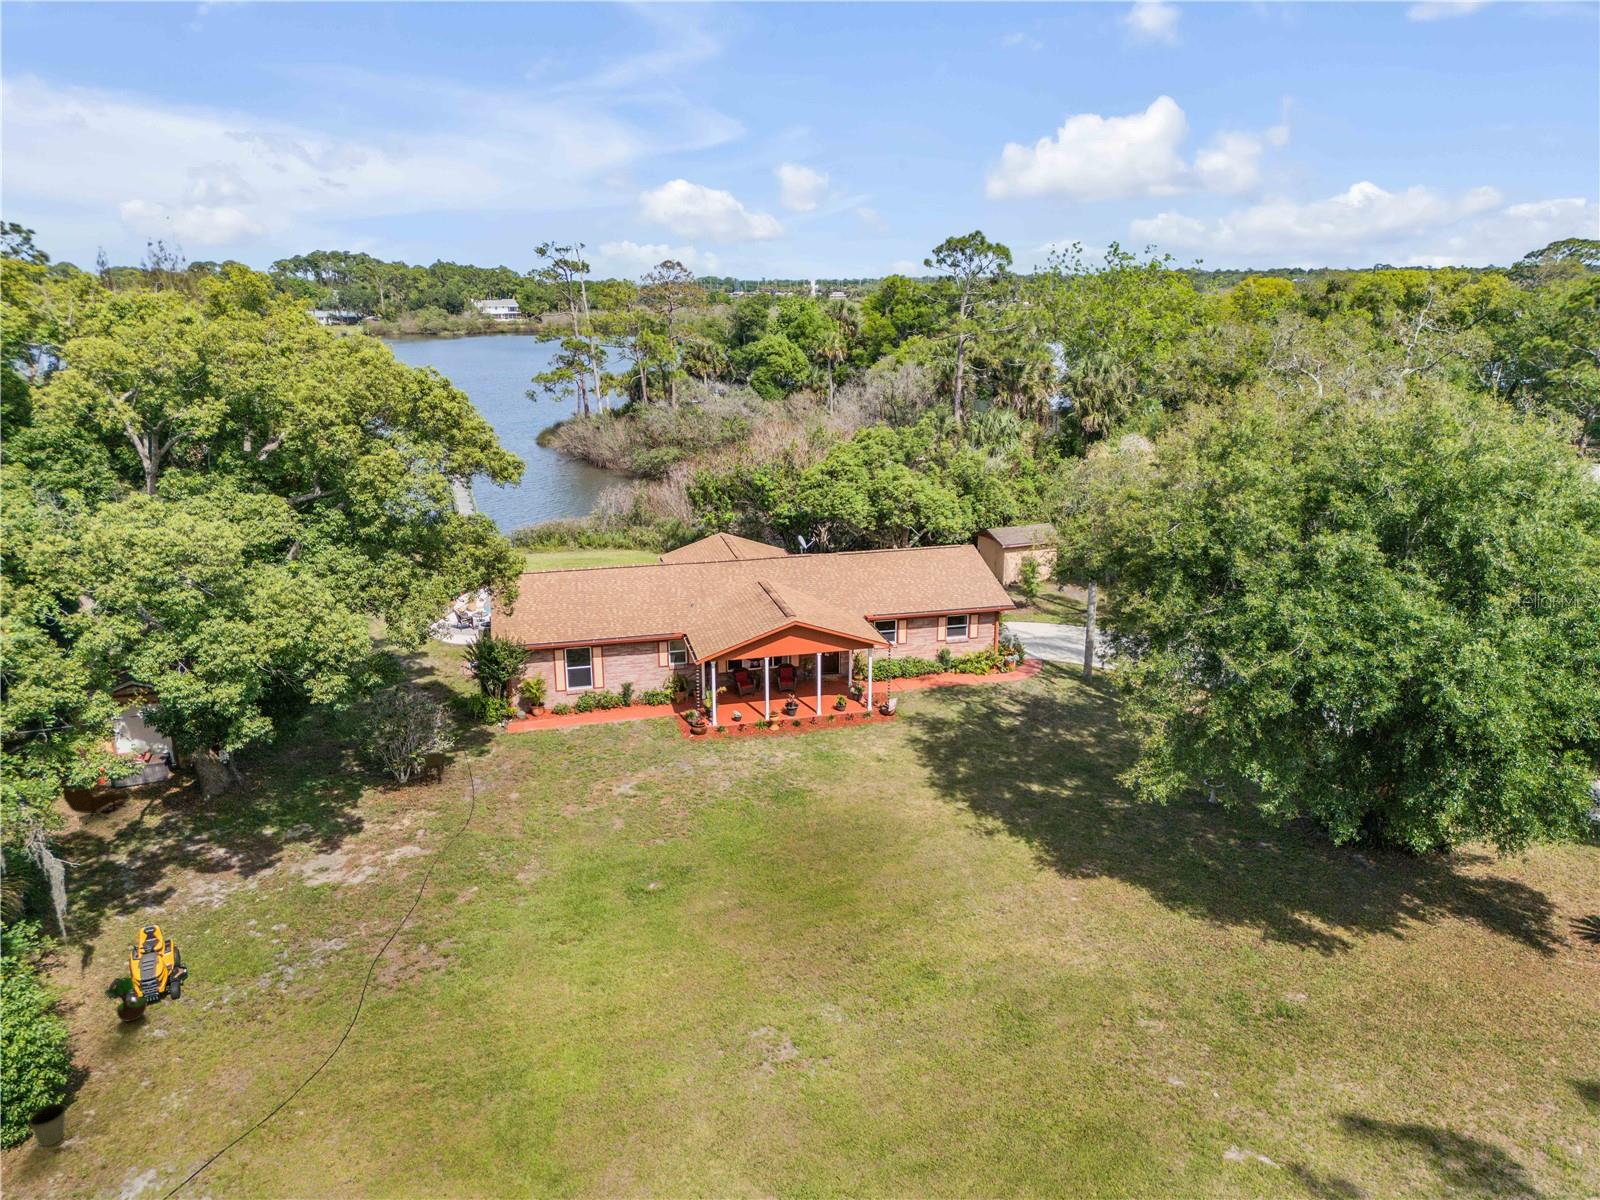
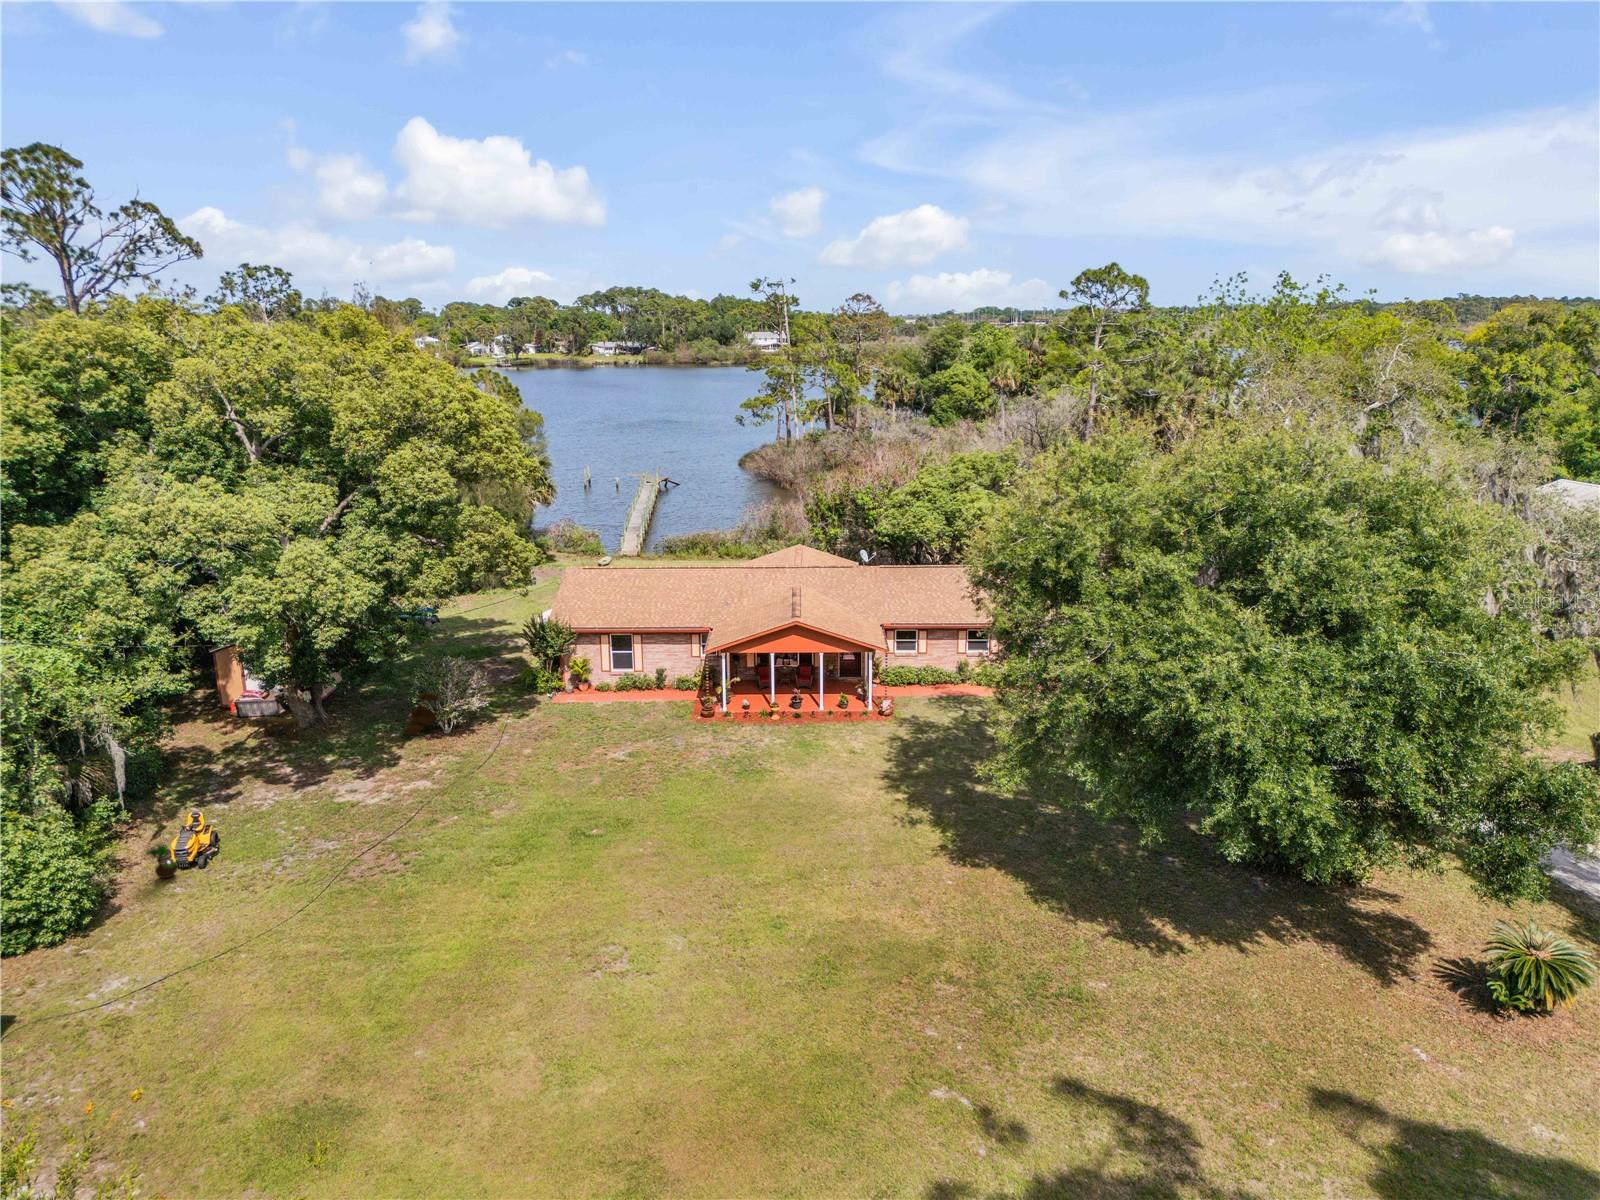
bench: present [423,753,445,785] -> present [263,717,299,739]
lounge chair: present [63,789,128,824] -> present [404,694,438,735]
bucket: present [29,1104,65,1146] -> none [59,921,86,951]

